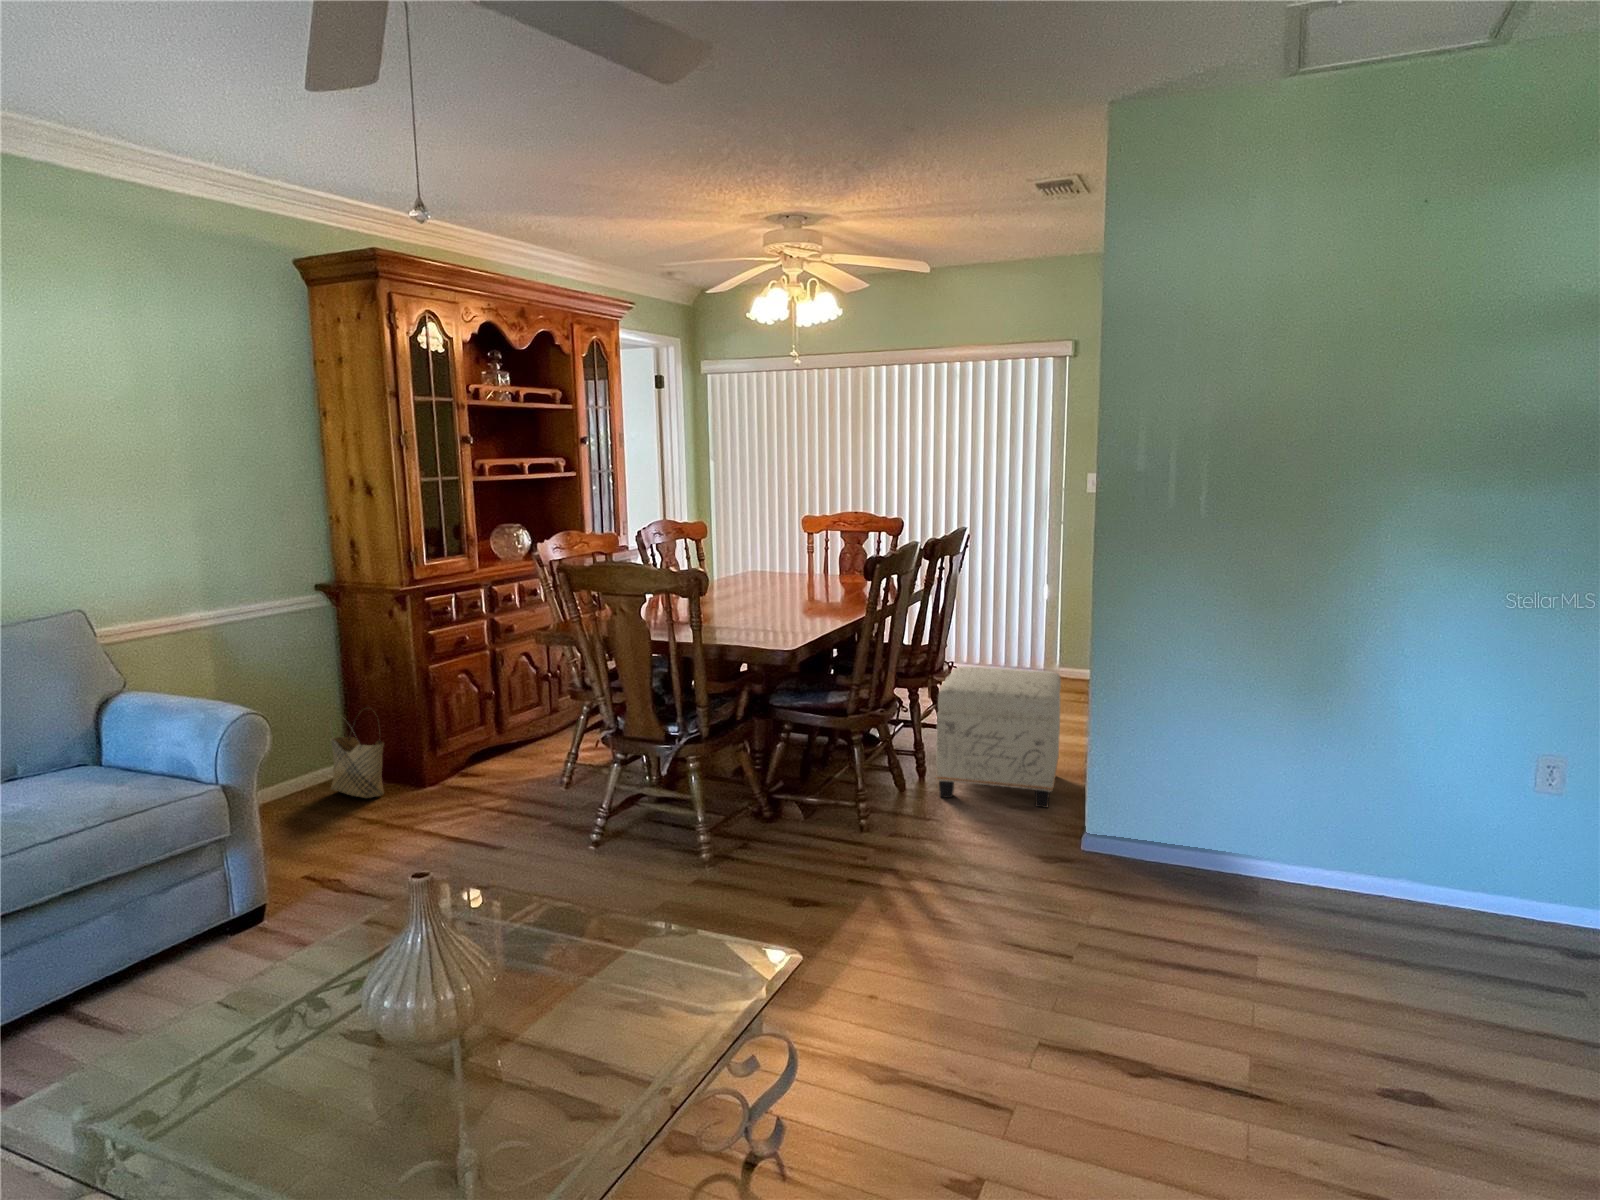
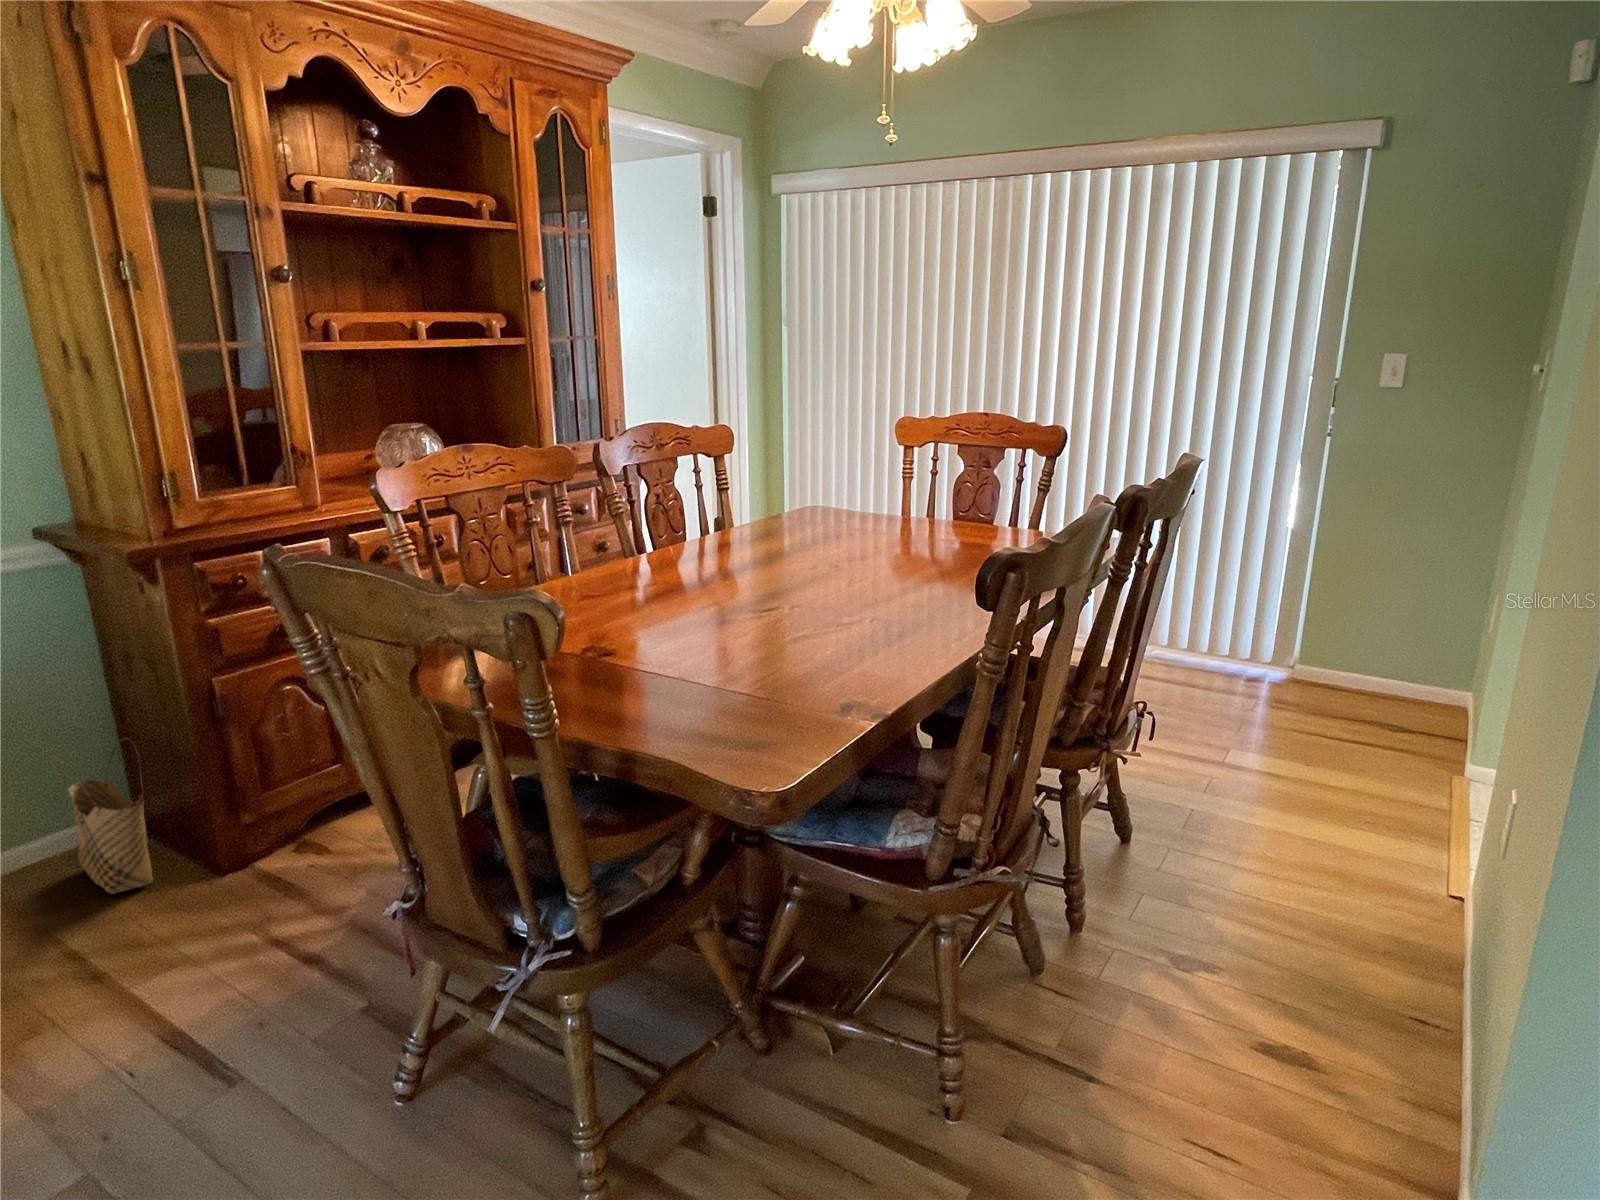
ottoman: present [936,667,1061,808] -> none [1105,731,1397,1078]

